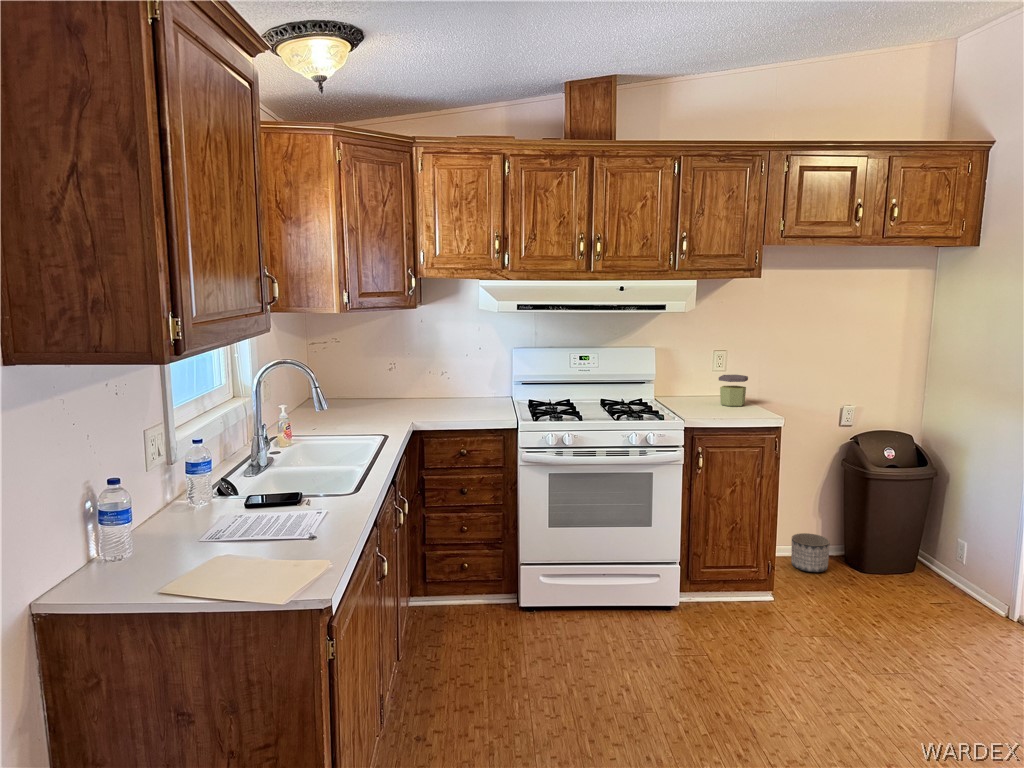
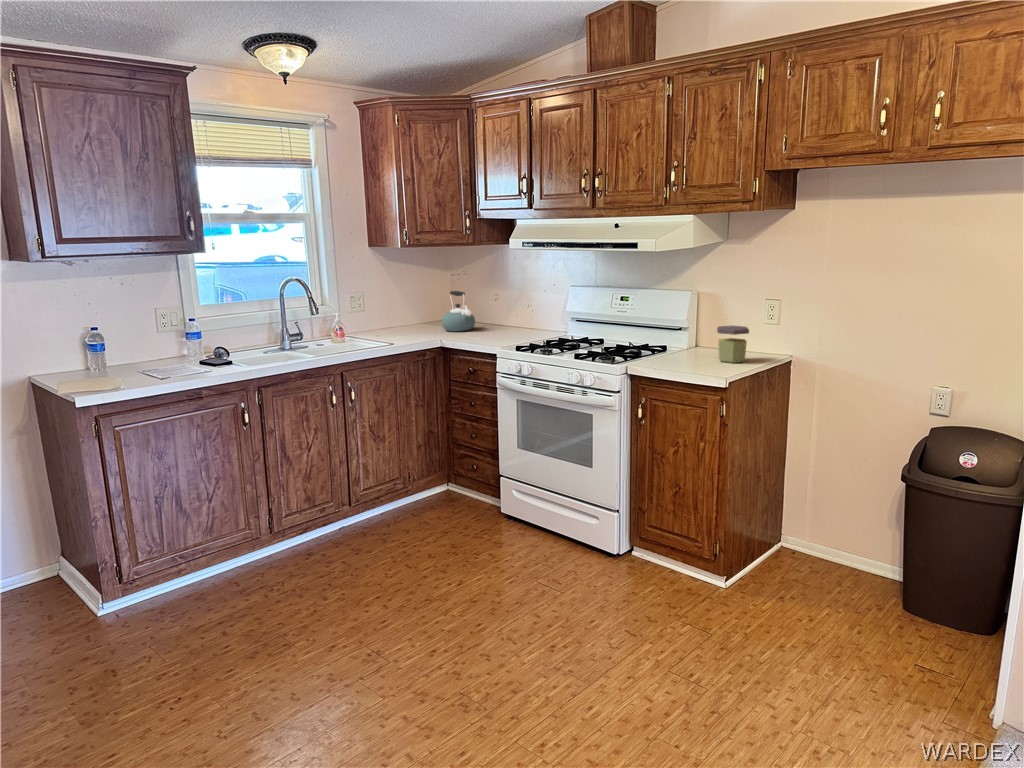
kettle: none [366,363,413,412] -> present [442,291,475,332]
planter: present [791,533,830,572] -> none [813,532,862,582]

